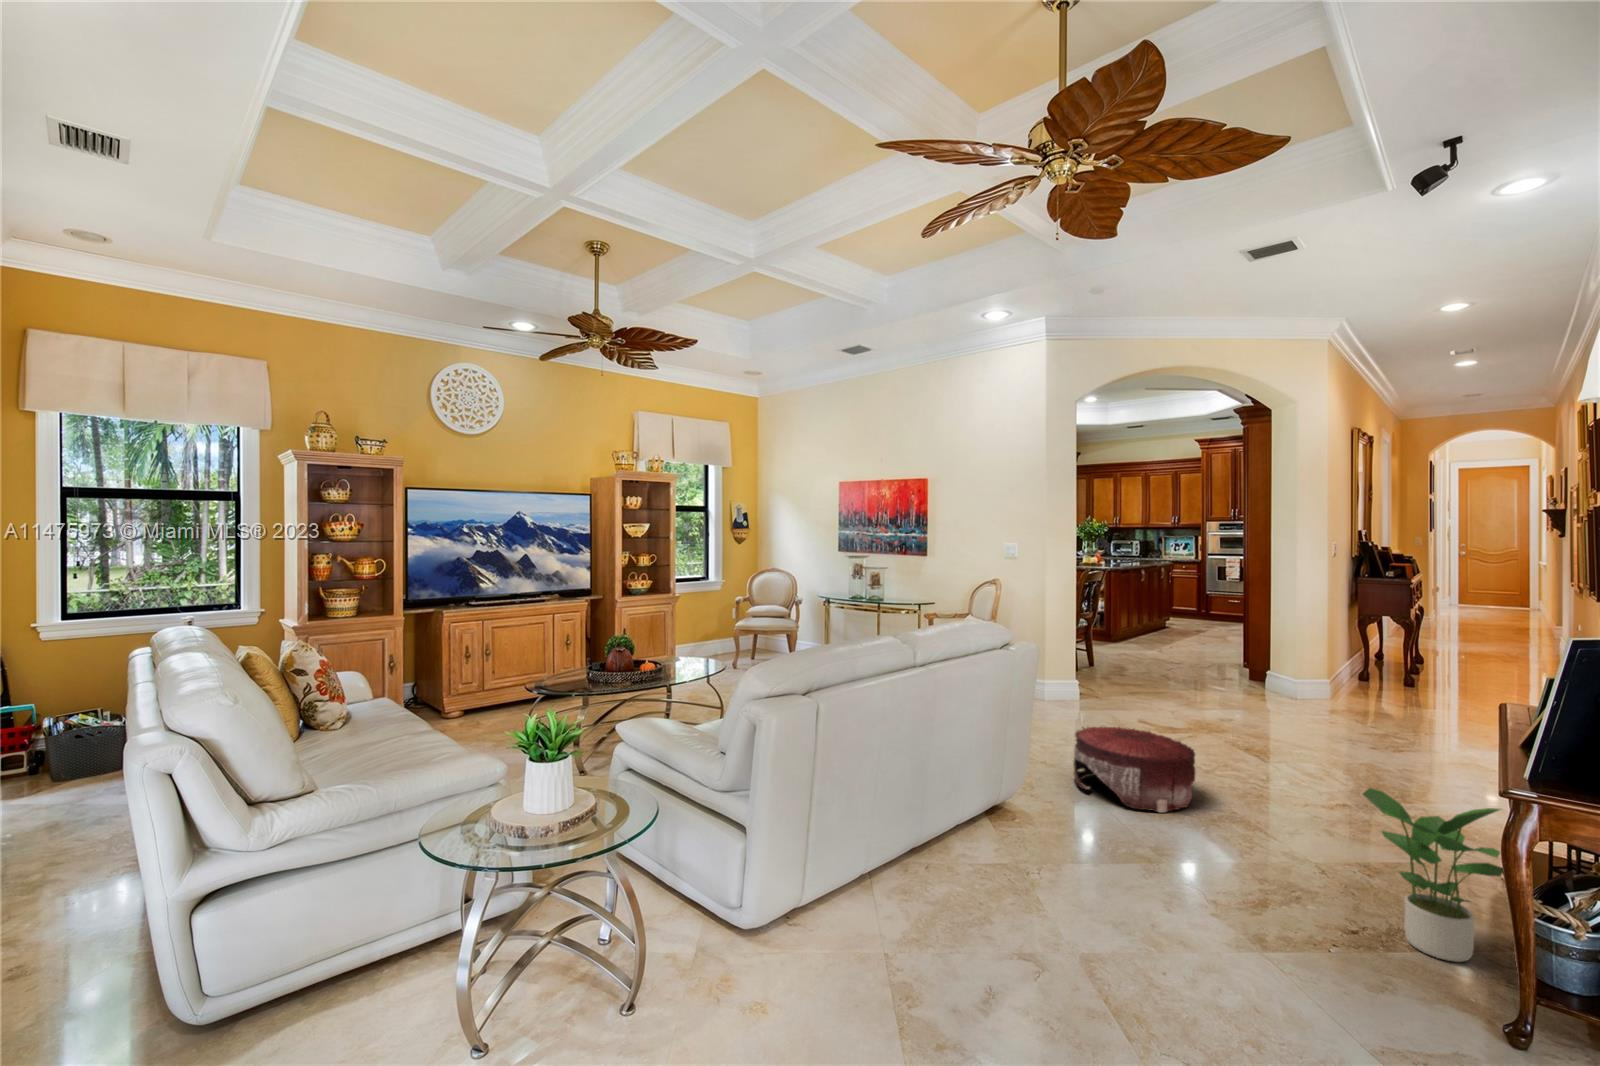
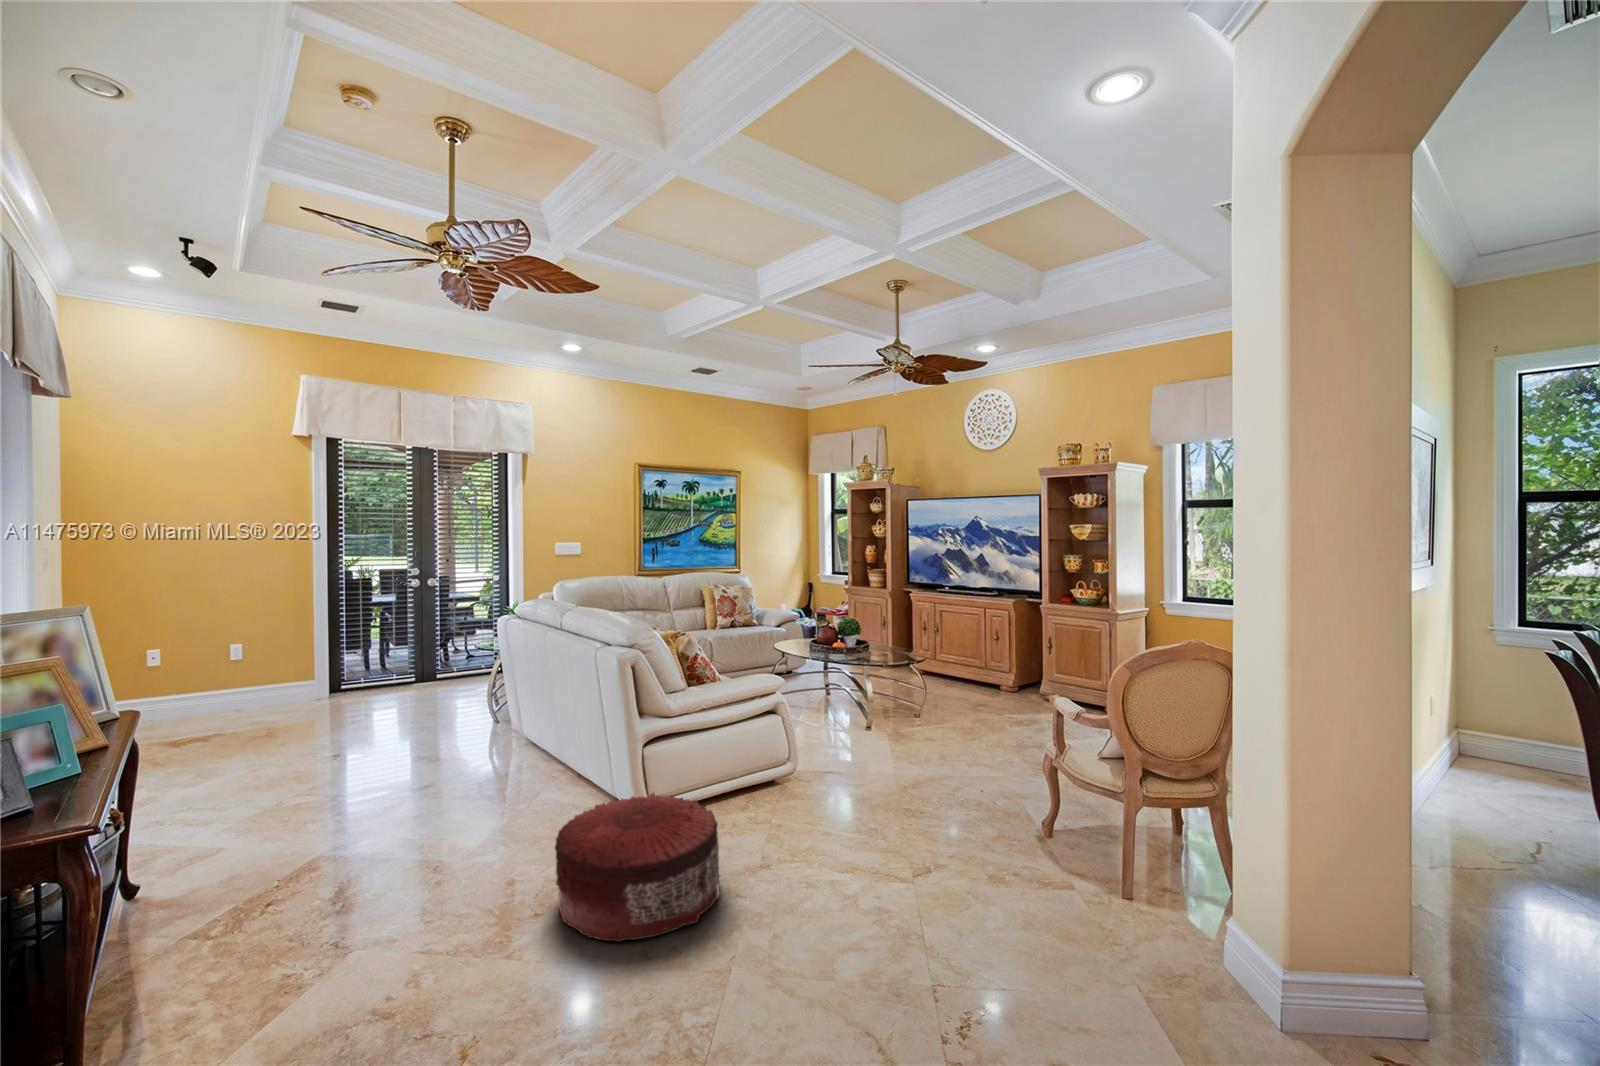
potted plant: present [1363,788,1503,962] -> none [126,771,262,947]

